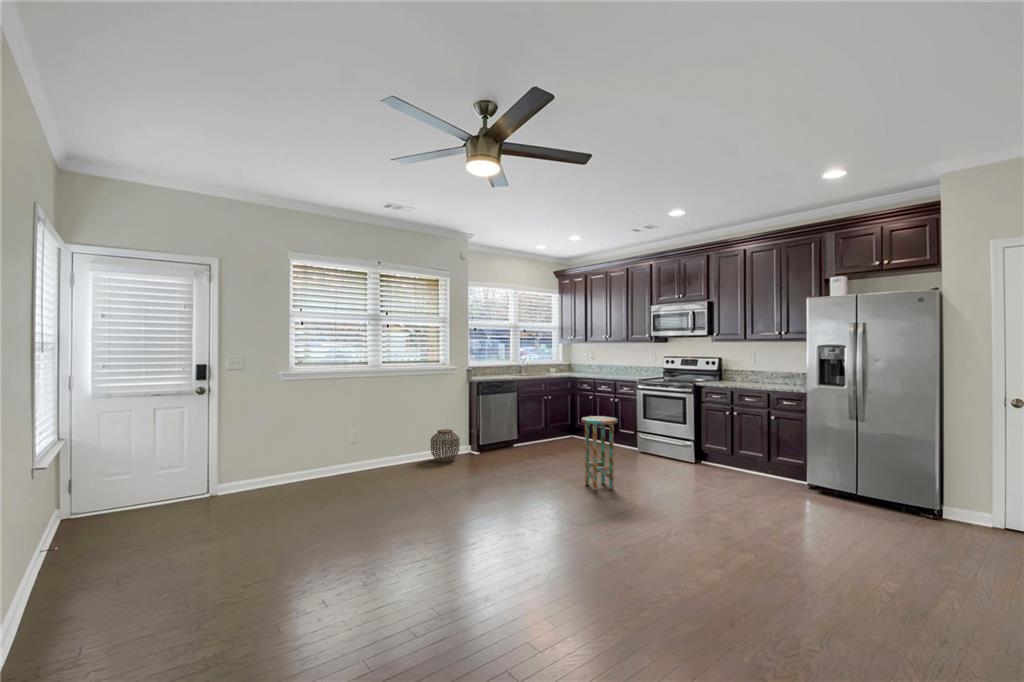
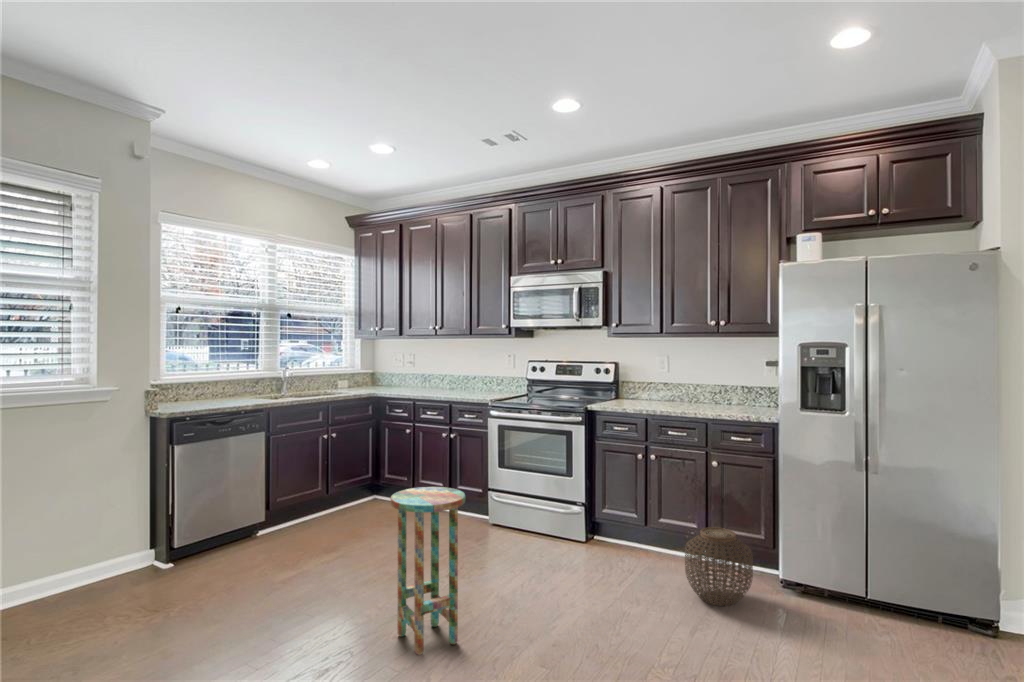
woven basket: present [431,429,460,462] -> present [685,527,753,606]

